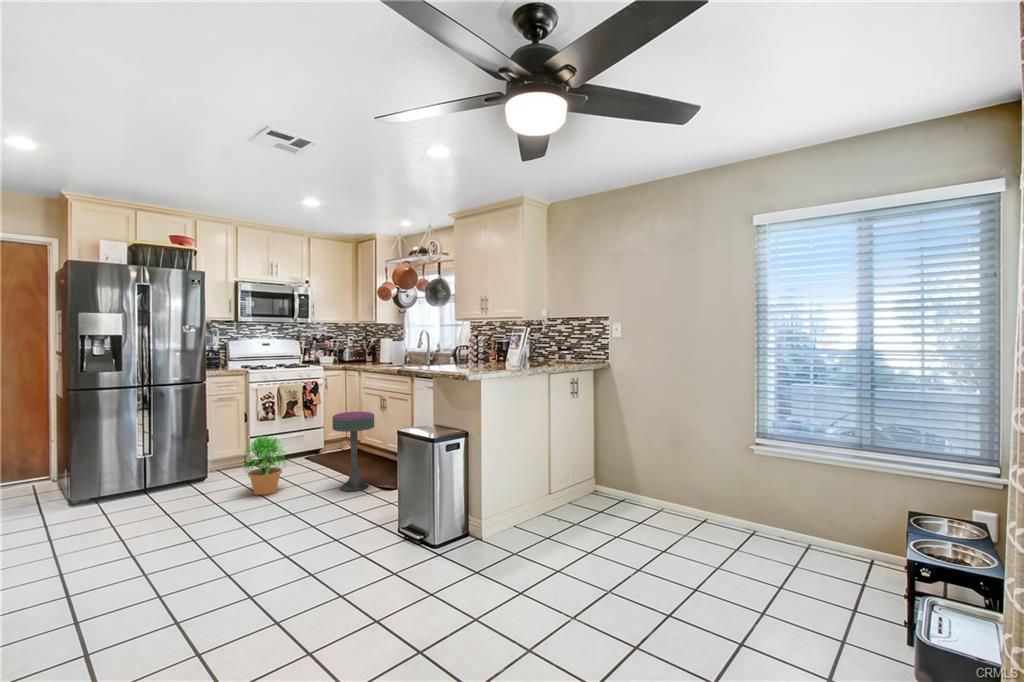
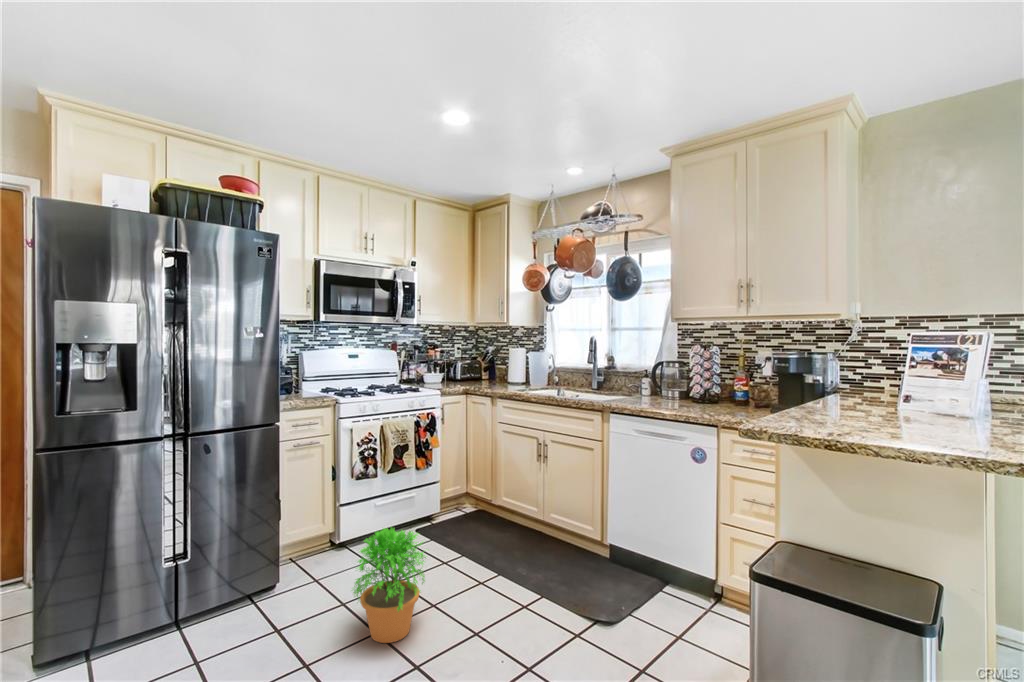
bar stool: present [332,412,374,491] -> none [509,479,582,635]

